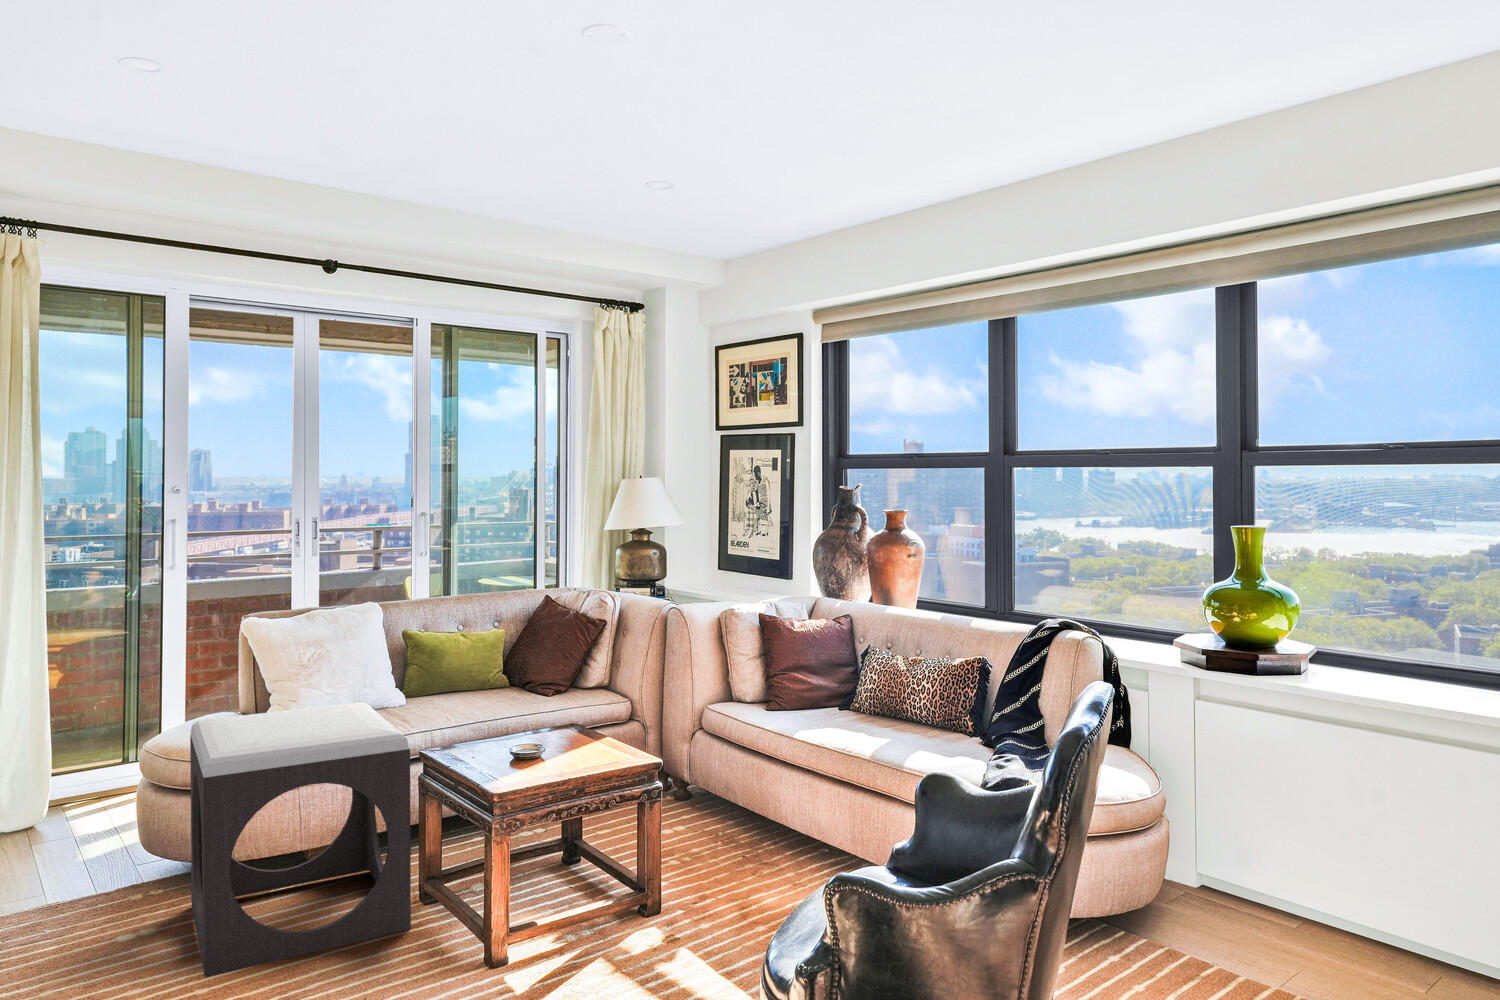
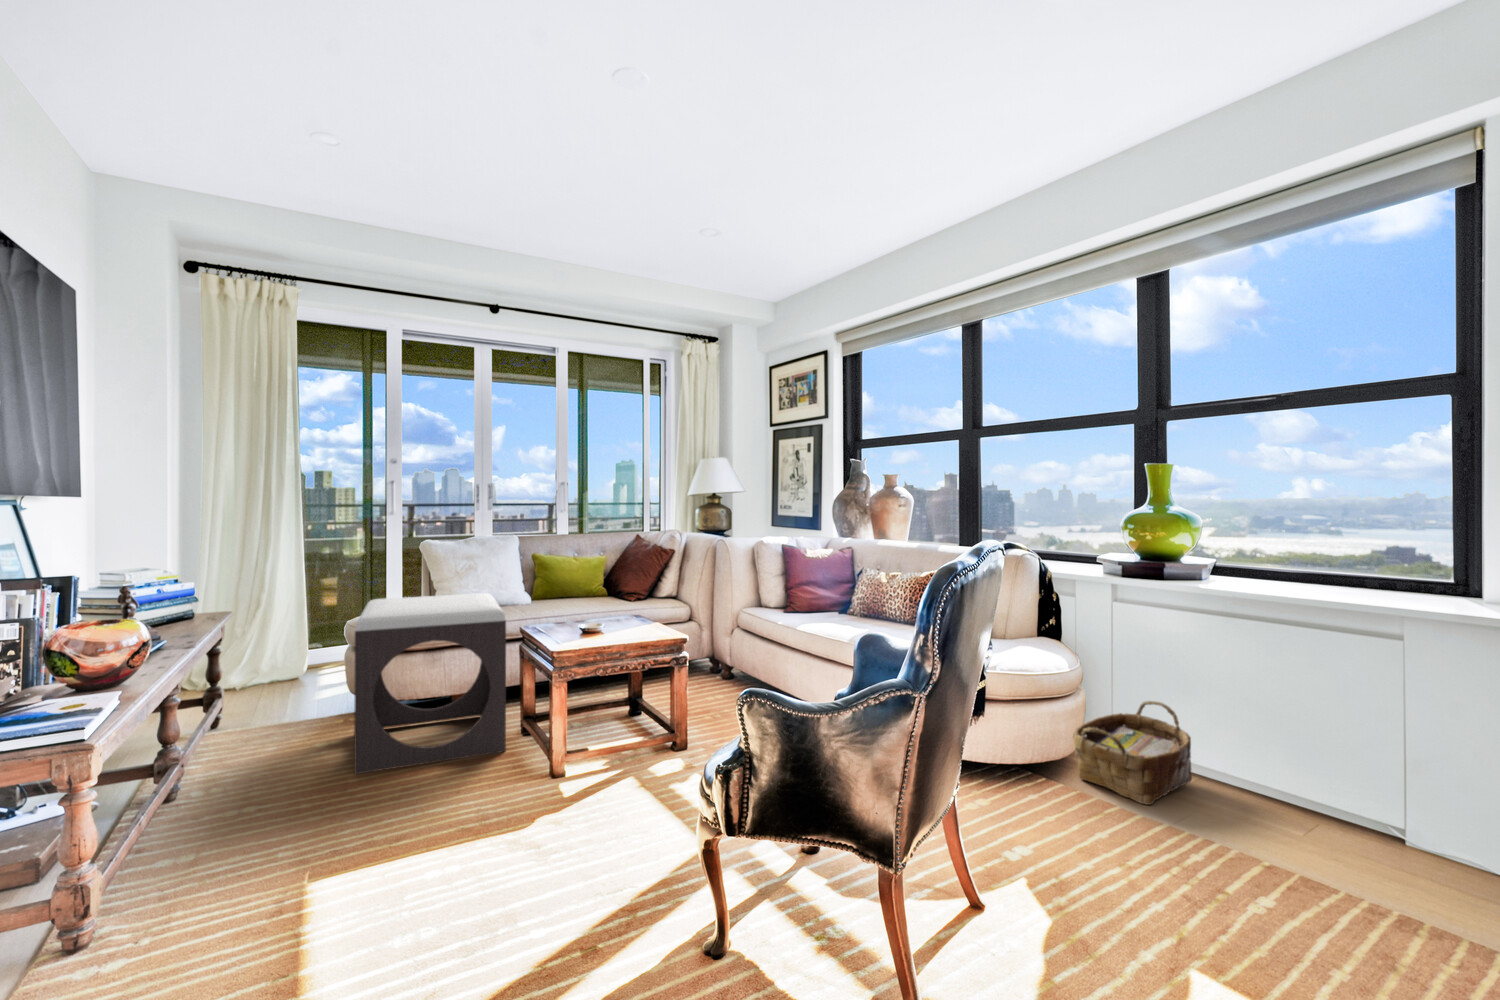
woven basket: none [1155,824,1292,957] -> present [1073,701,1192,805]

